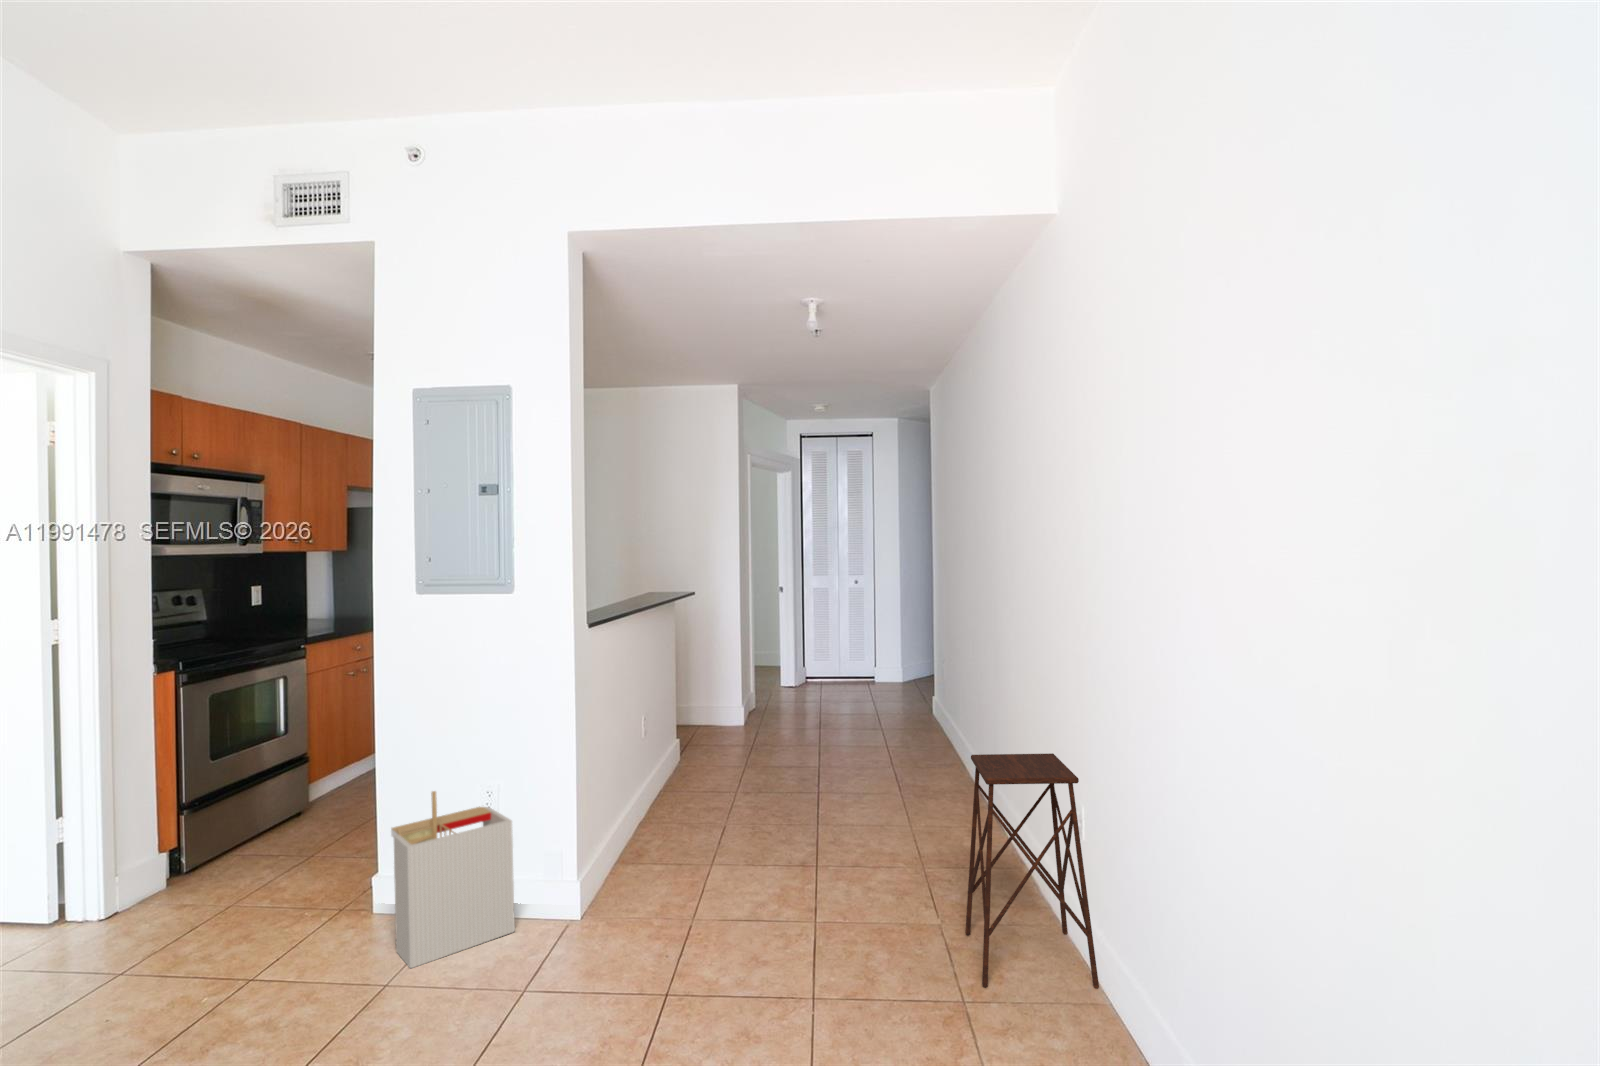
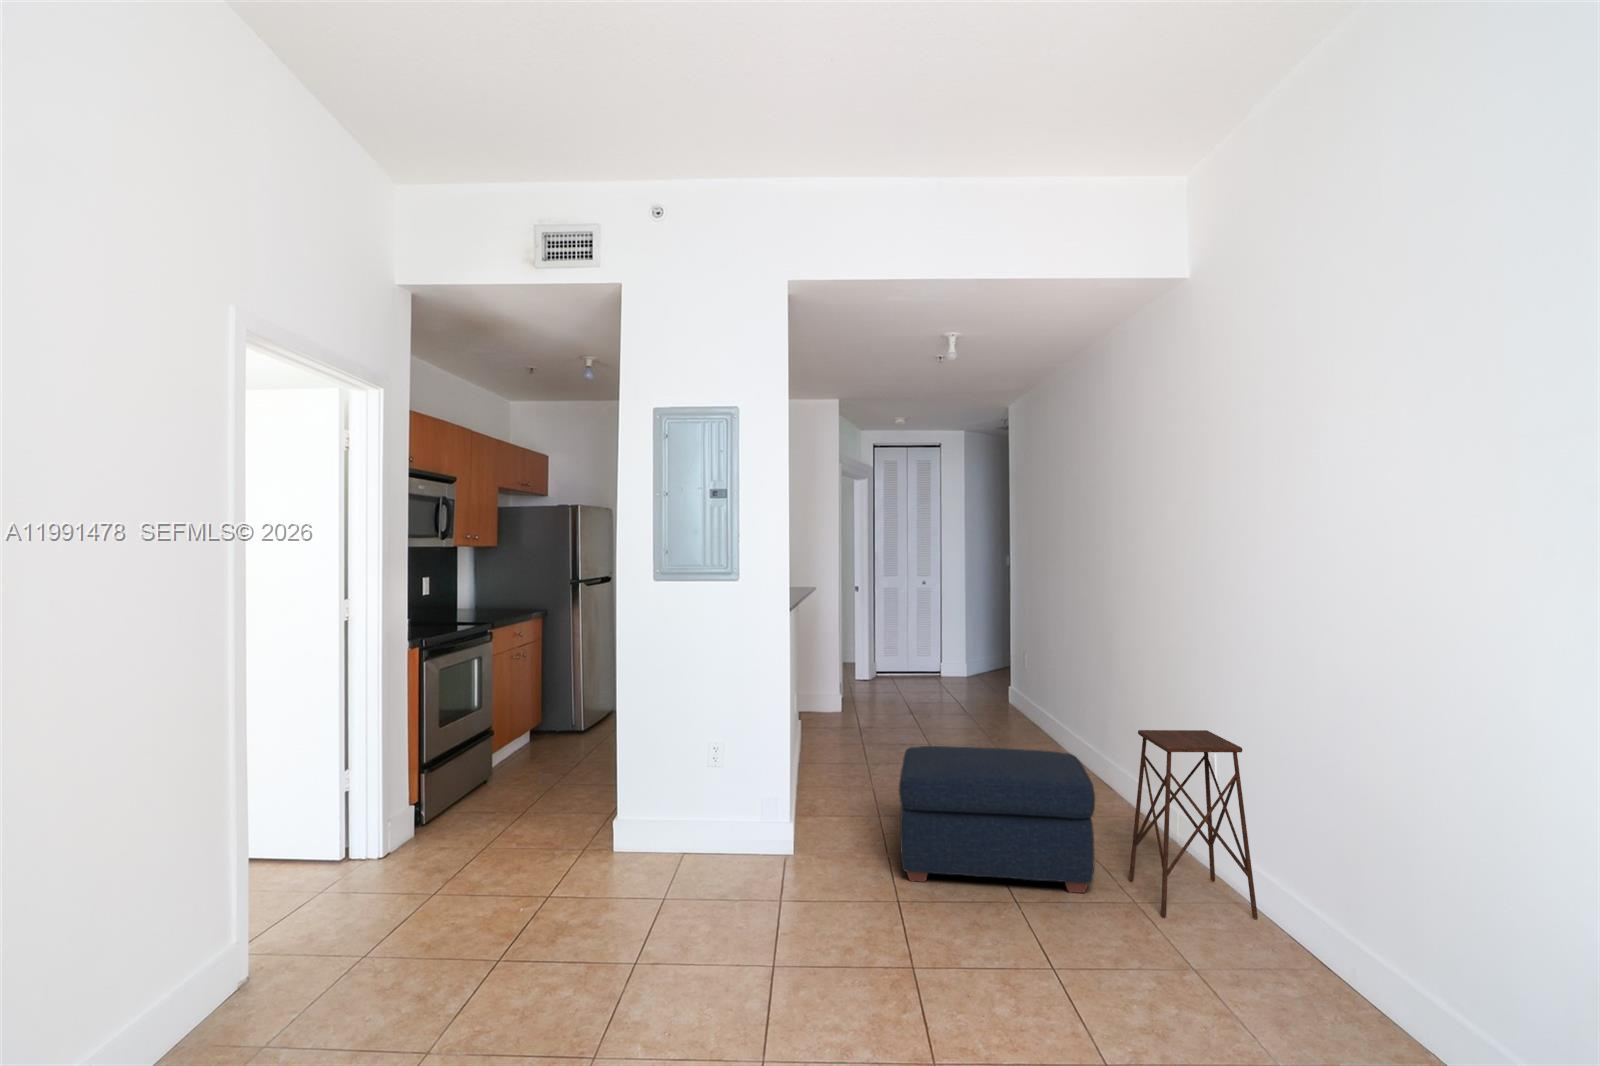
ottoman: none [689,773,920,954] -> present [899,746,1095,893]
storage bin: present [391,791,515,968] -> none [645,753,745,899]

